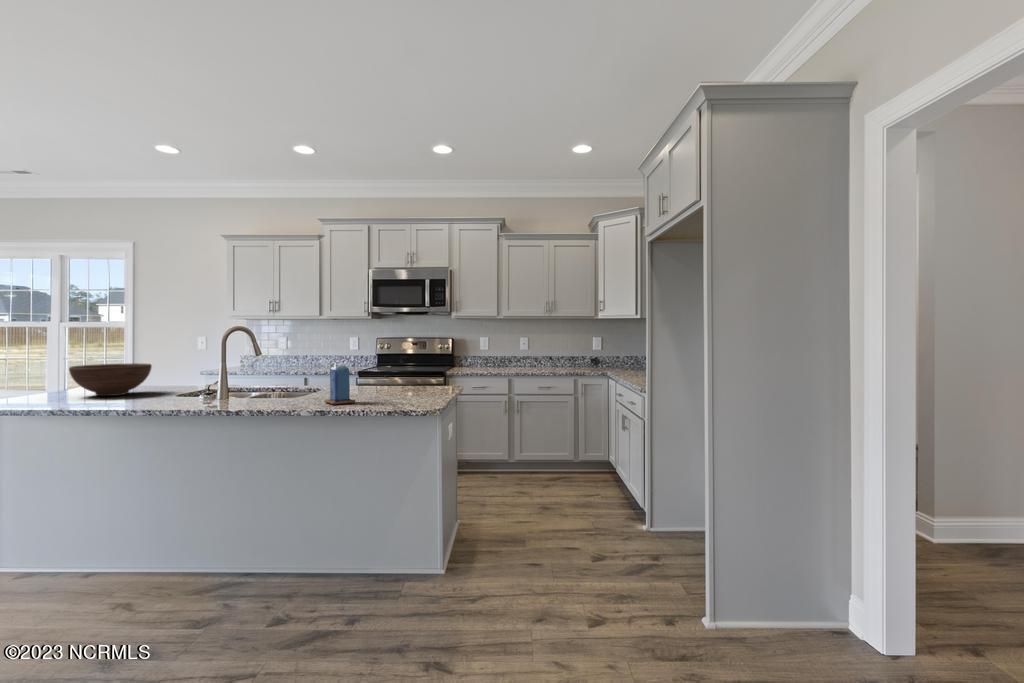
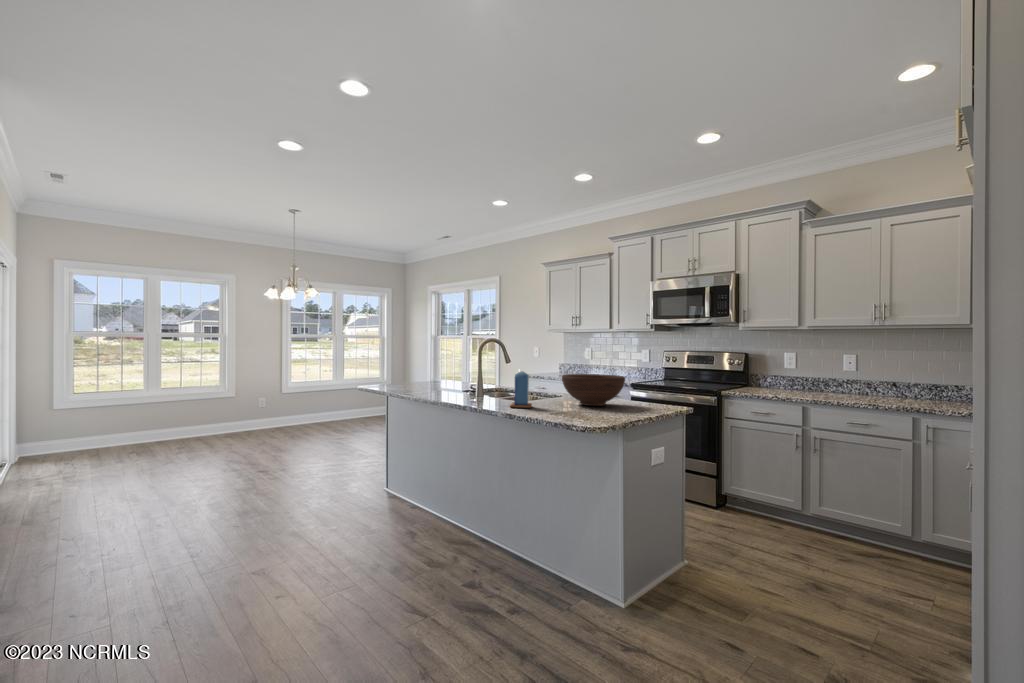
fruit bowl: present [69,363,152,396] -> present [562,374,625,406]

